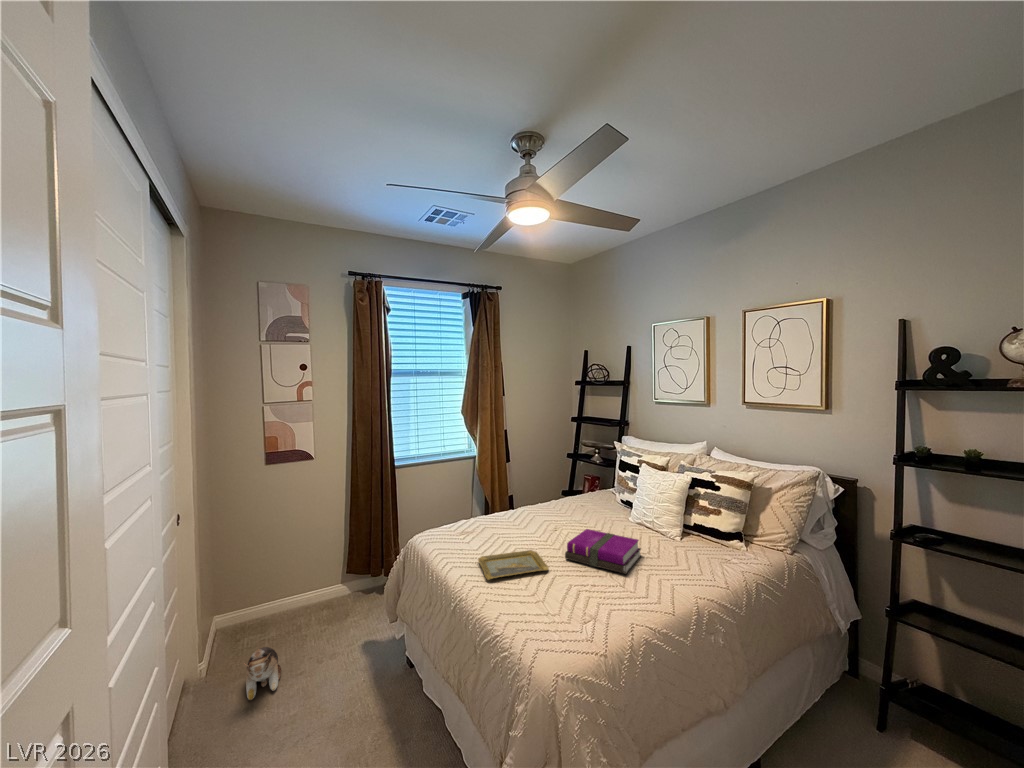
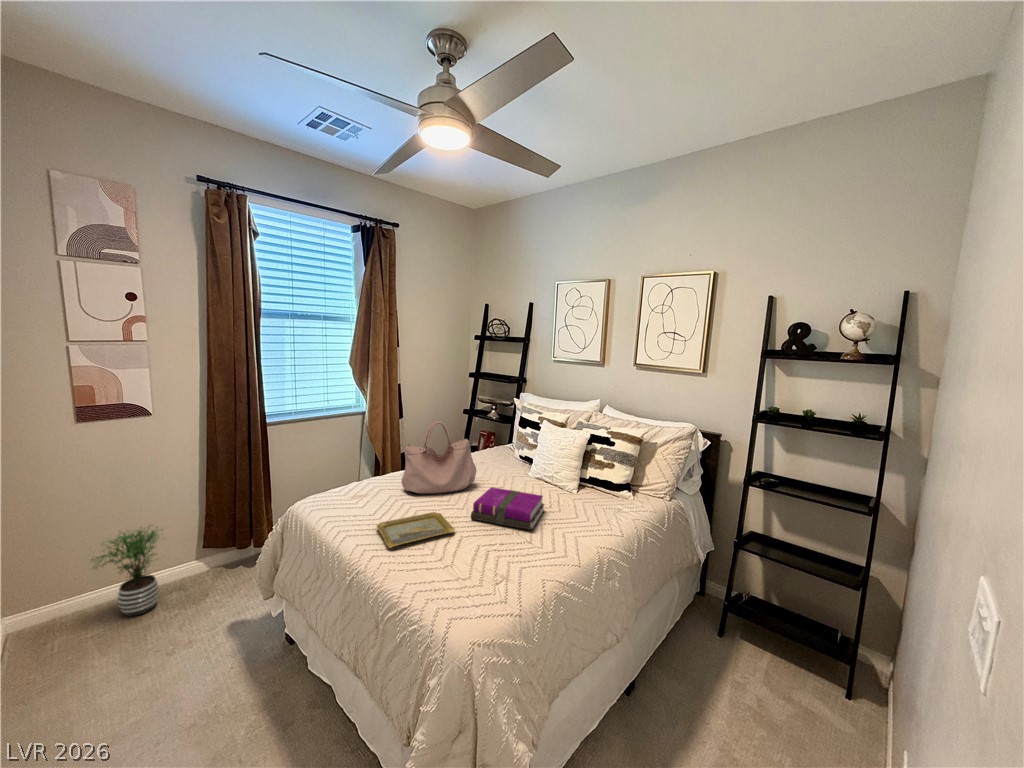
handbag: none [503,464,573,533] -> present [401,421,477,494]
potted plant: none [268,549,324,626] -> present [92,527,163,616]
plush toy: present [243,647,281,700] -> none [55,648,116,715]

